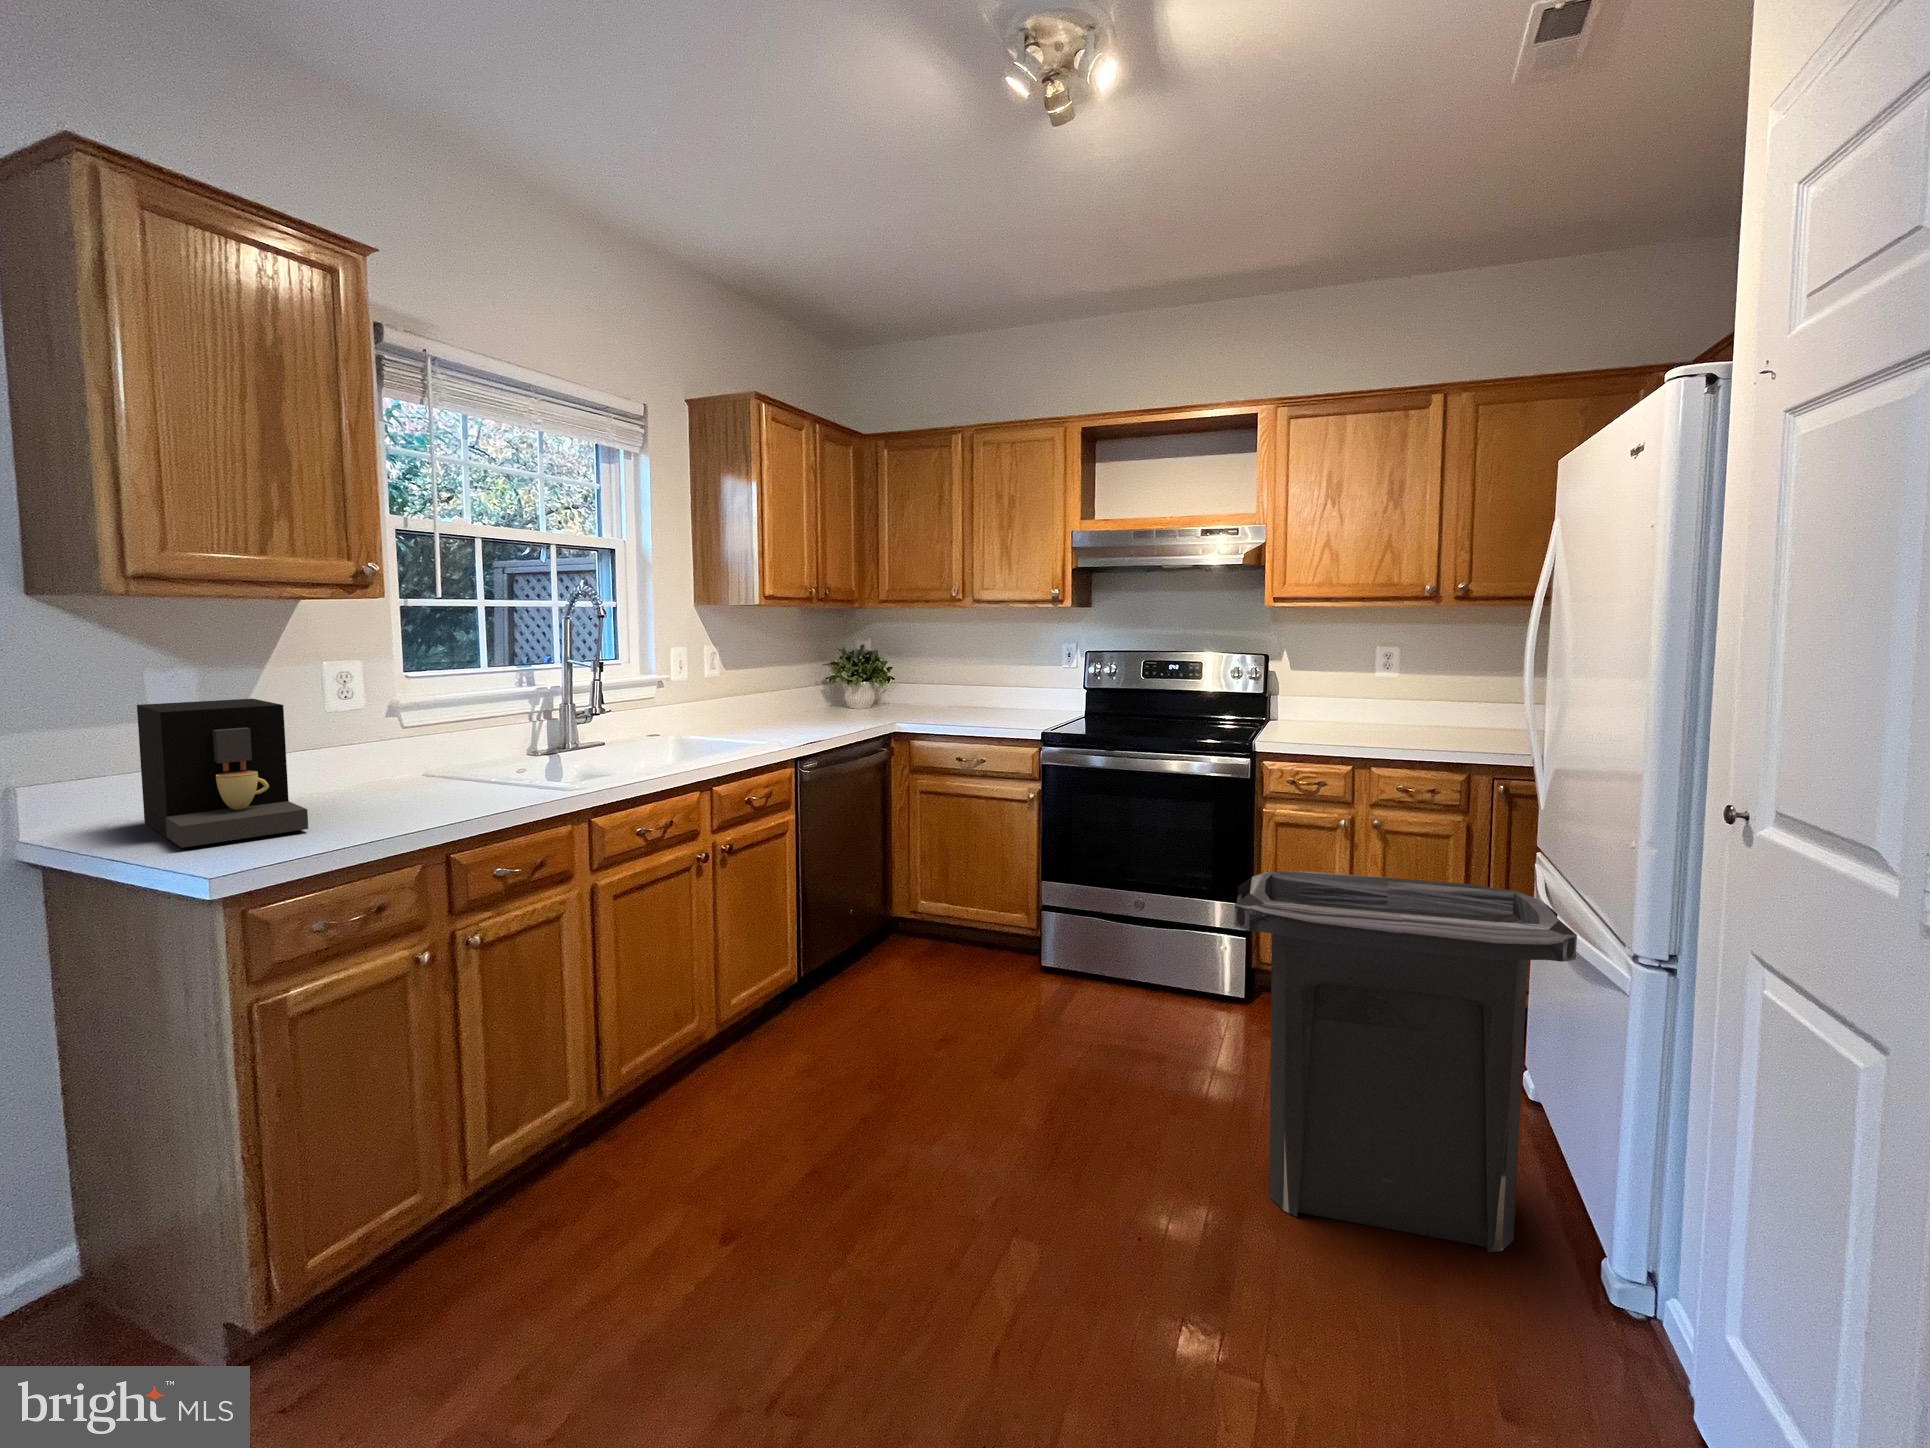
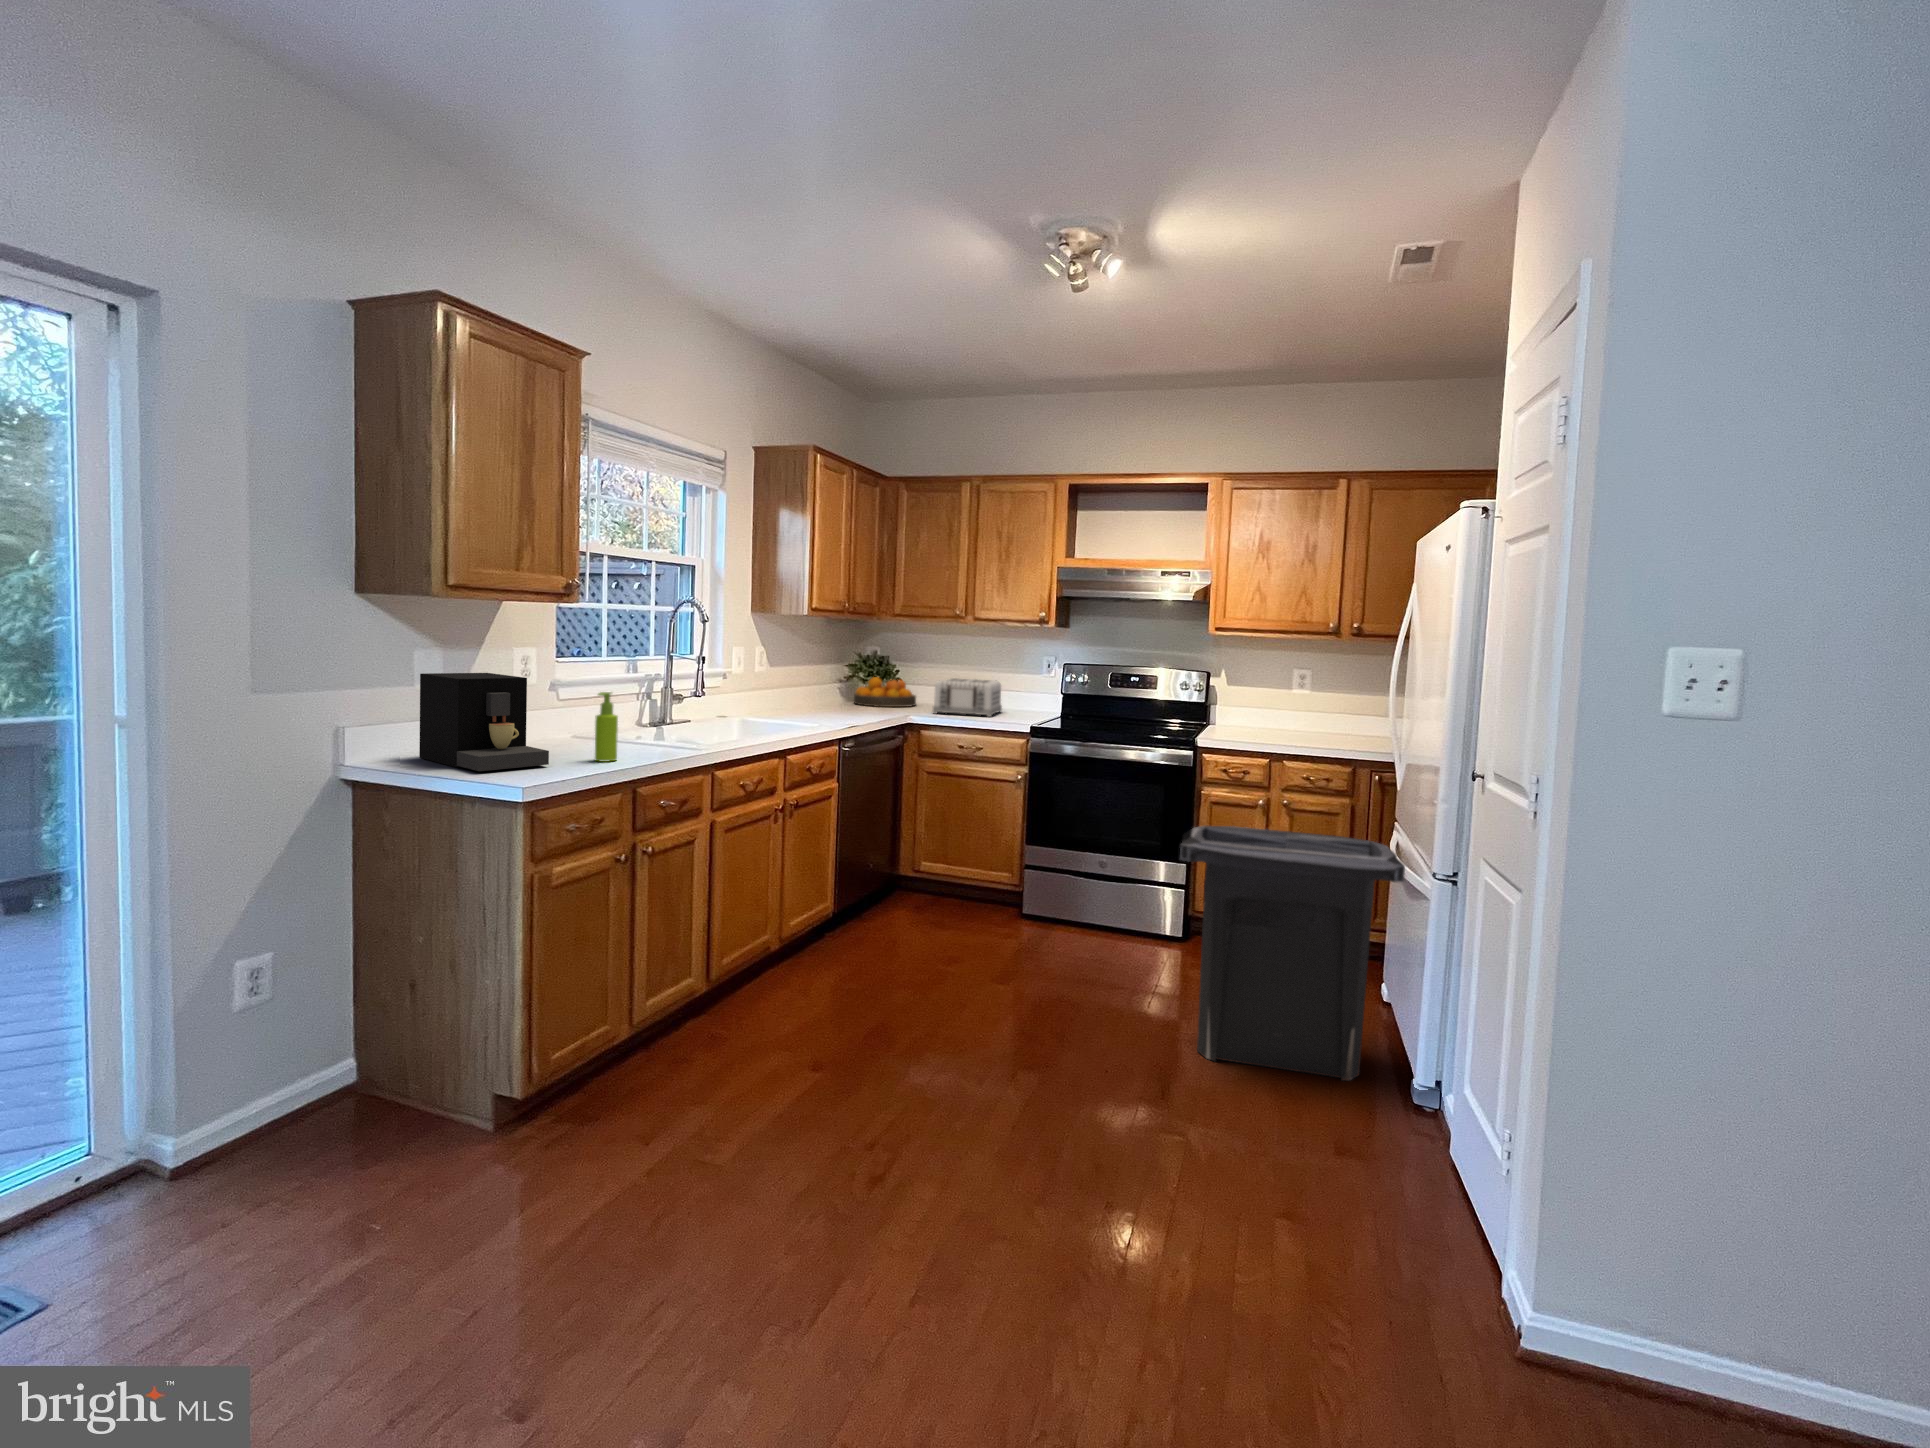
fruit bowl: none [840,674,914,712] -> present [854,677,916,707]
toaster: none [928,674,1014,721] -> present [933,678,1002,717]
soap dispenser: none [387,720,428,818] -> present [595,692,618,762]

